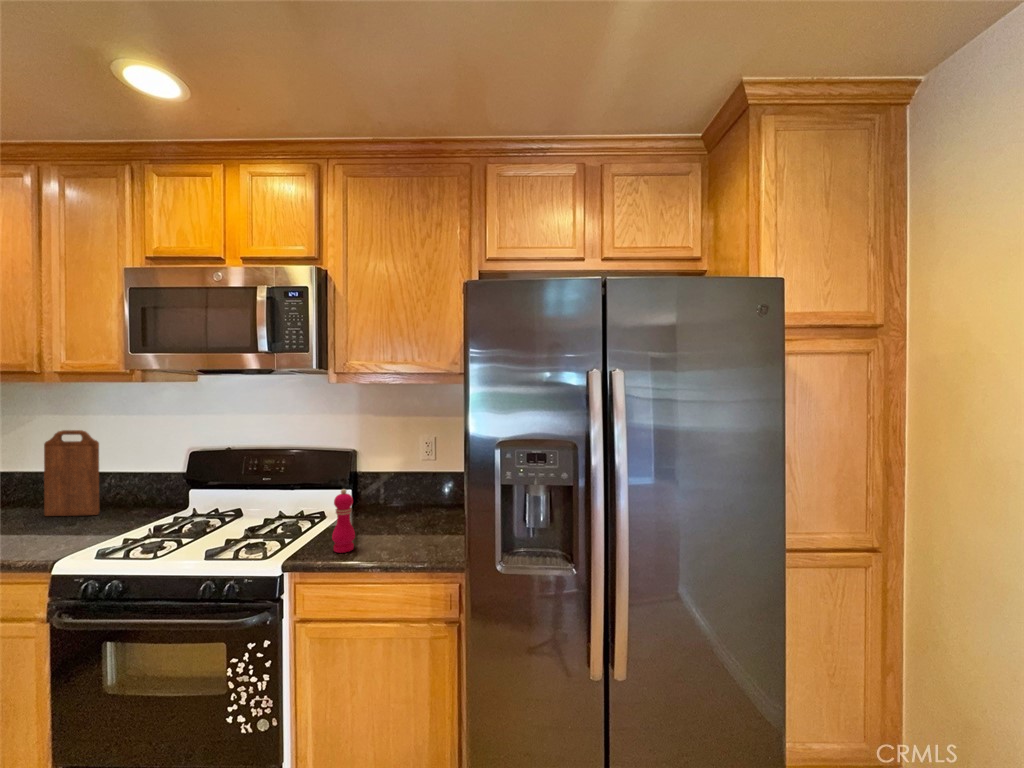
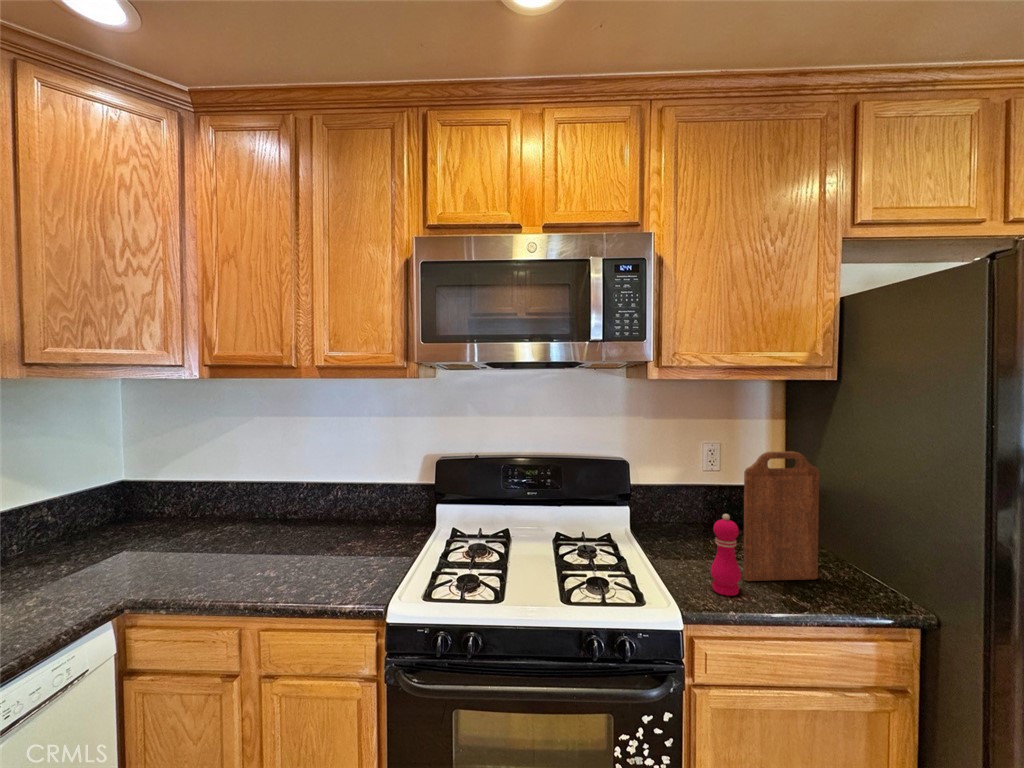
cutting board: present [44,430,100,516] -> present [743,451,819,581]

